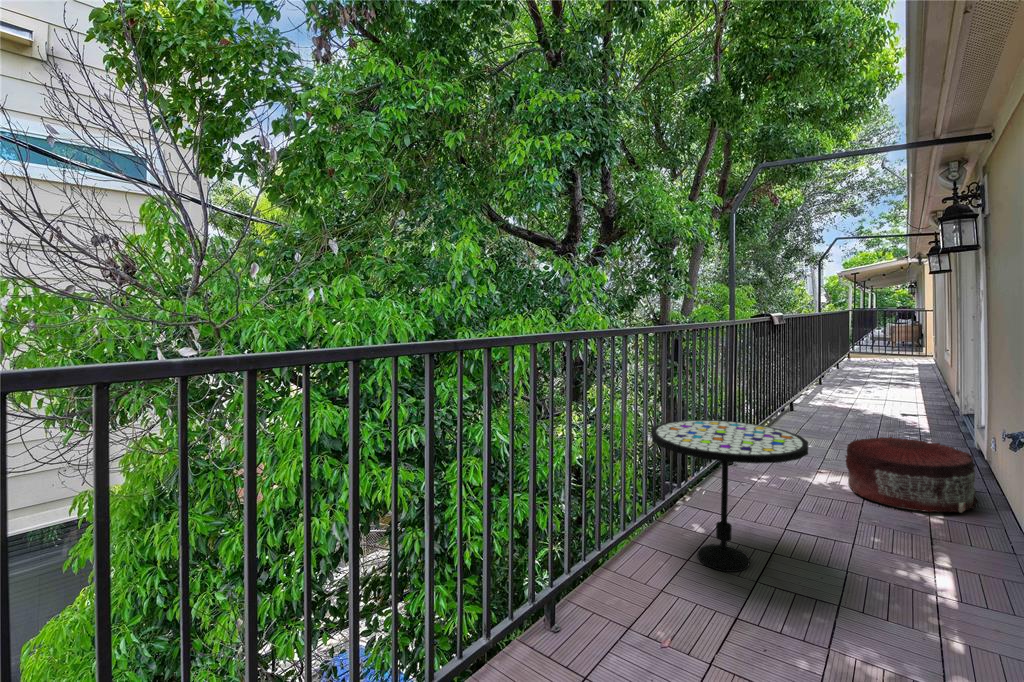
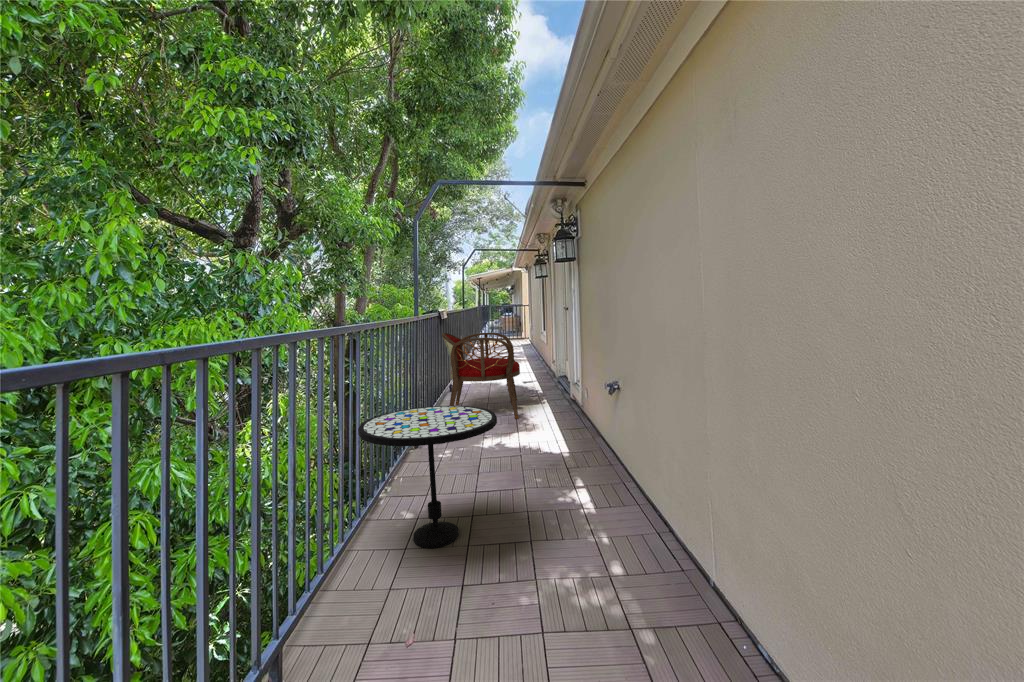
armchair: none [776,342,888,459] -> present [442,333,520,419]
pouf: present [845,437,979,513] -> none [504,398,585,452]

